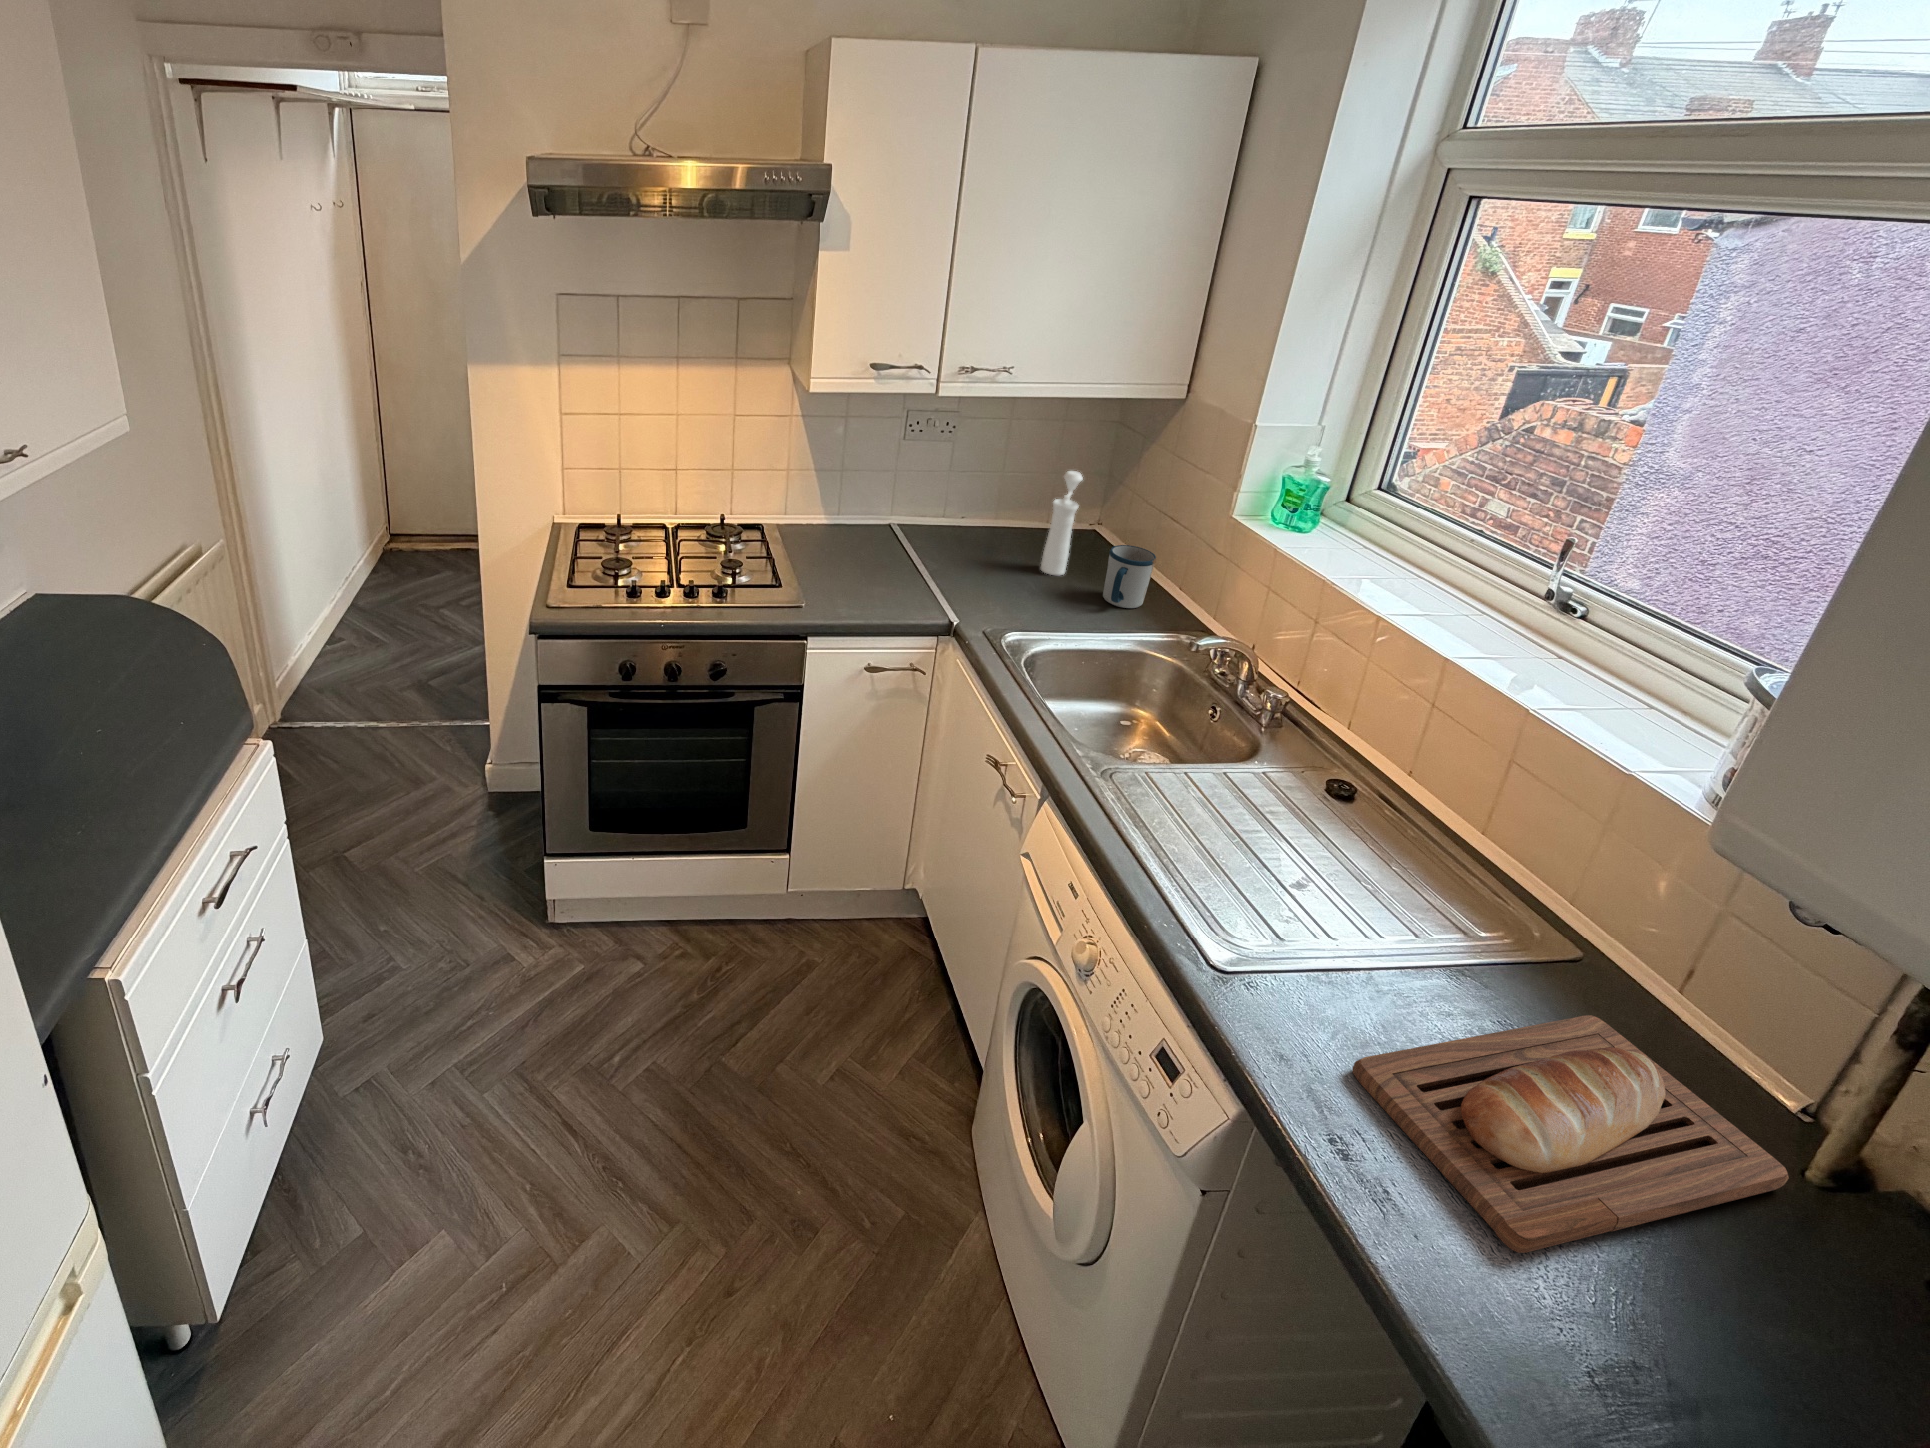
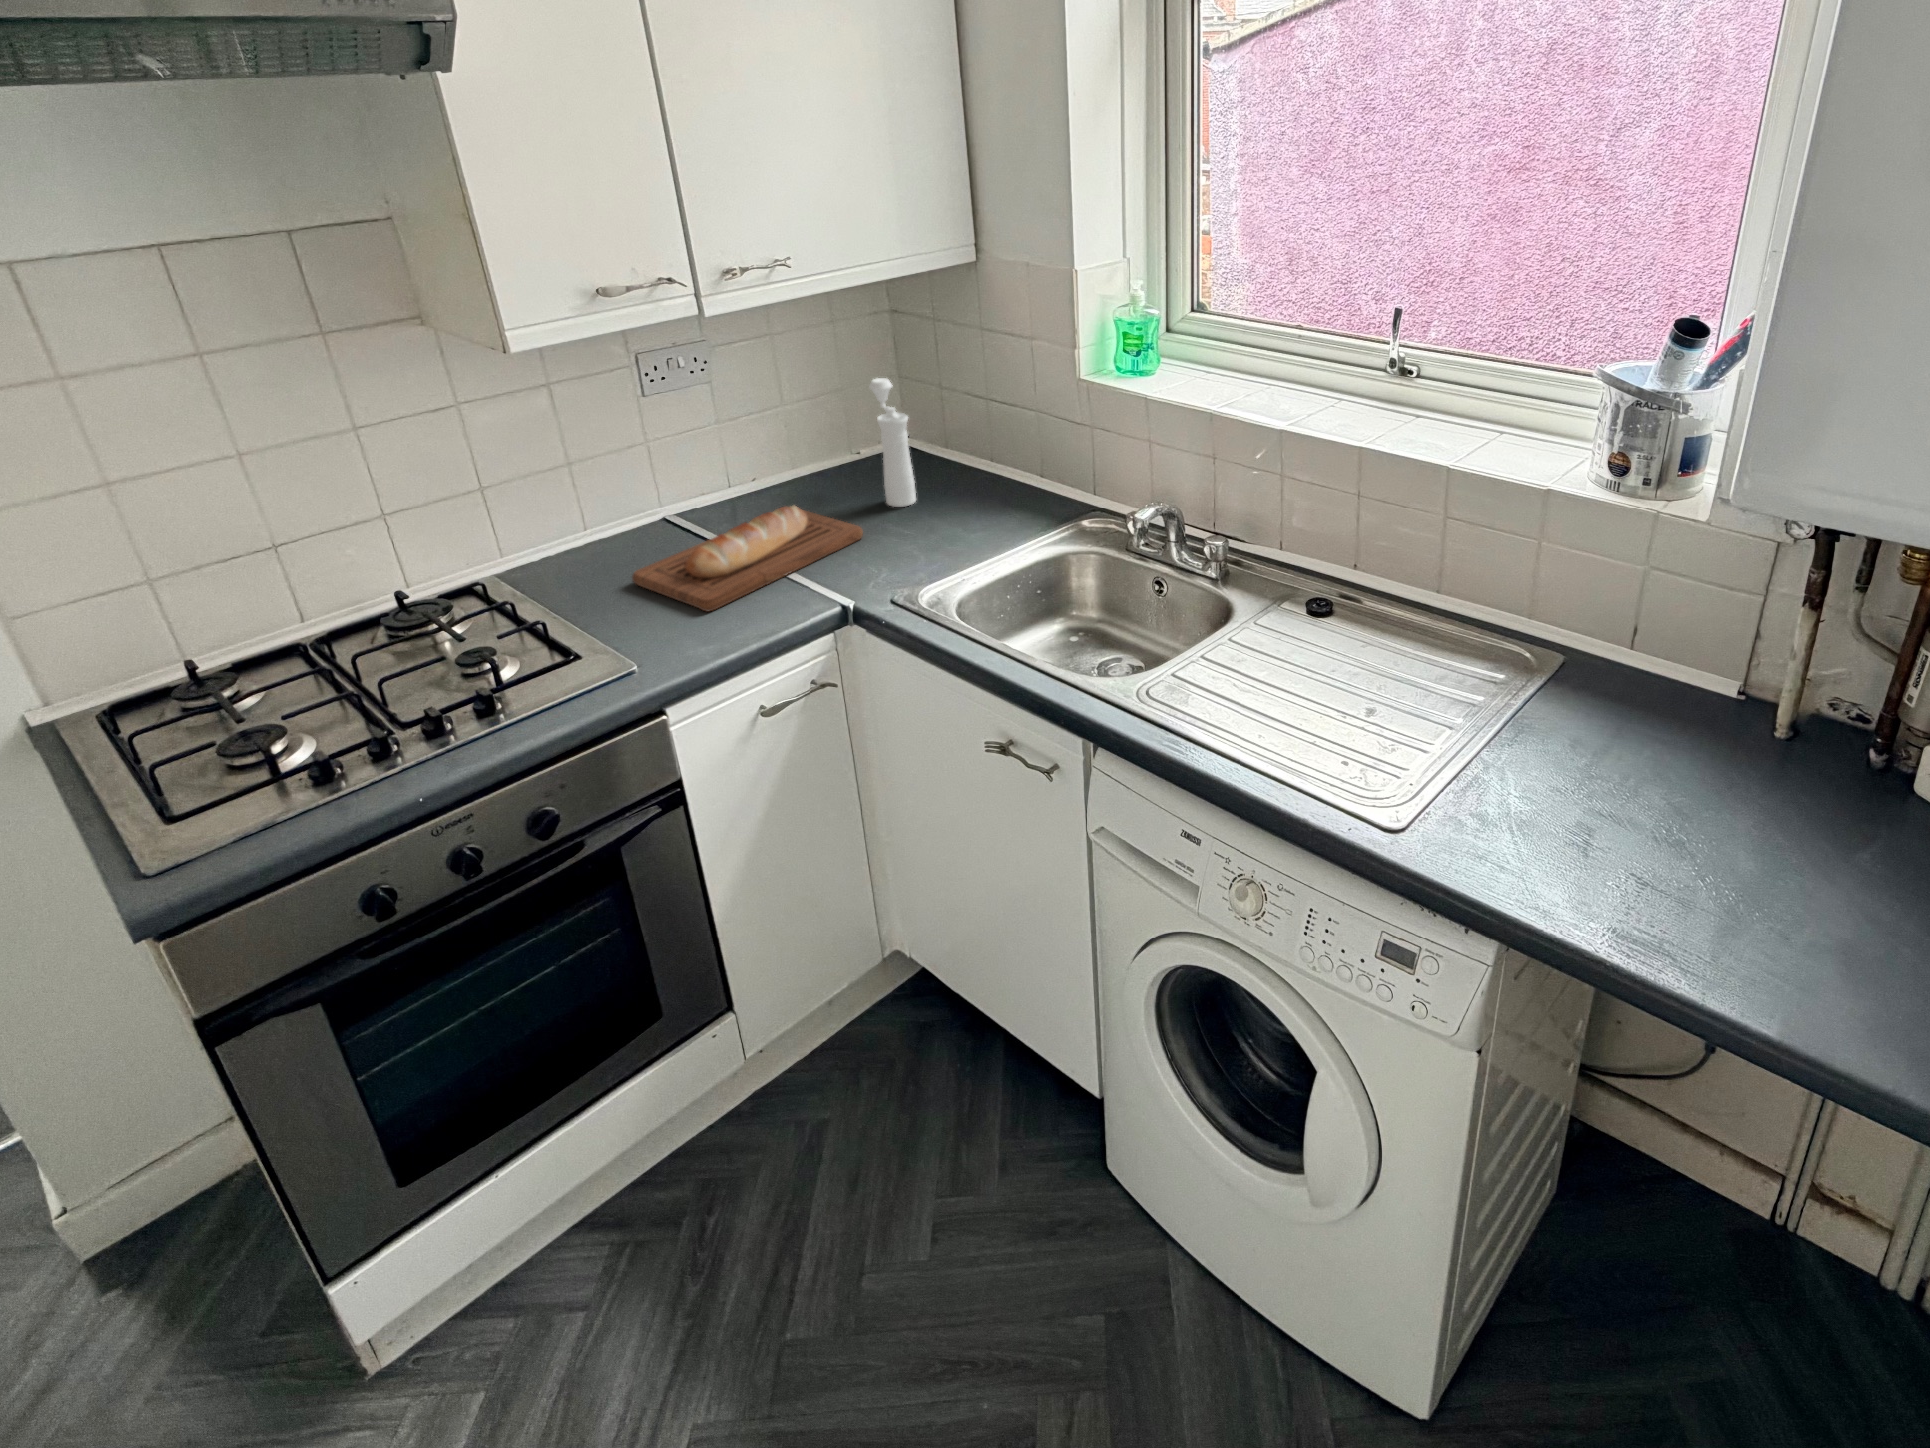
mug: present [1103,545,1156,608] -> none [966,442,1017,514]
bread loaf: present [1352,1015,1789,1253] -> present [632,506,863,611]

